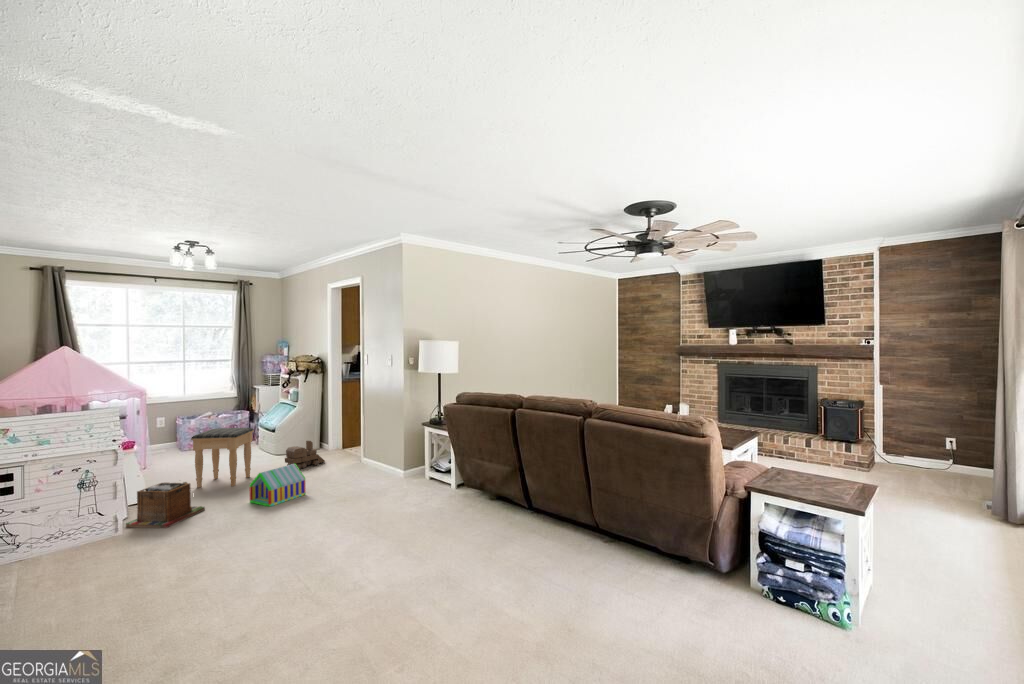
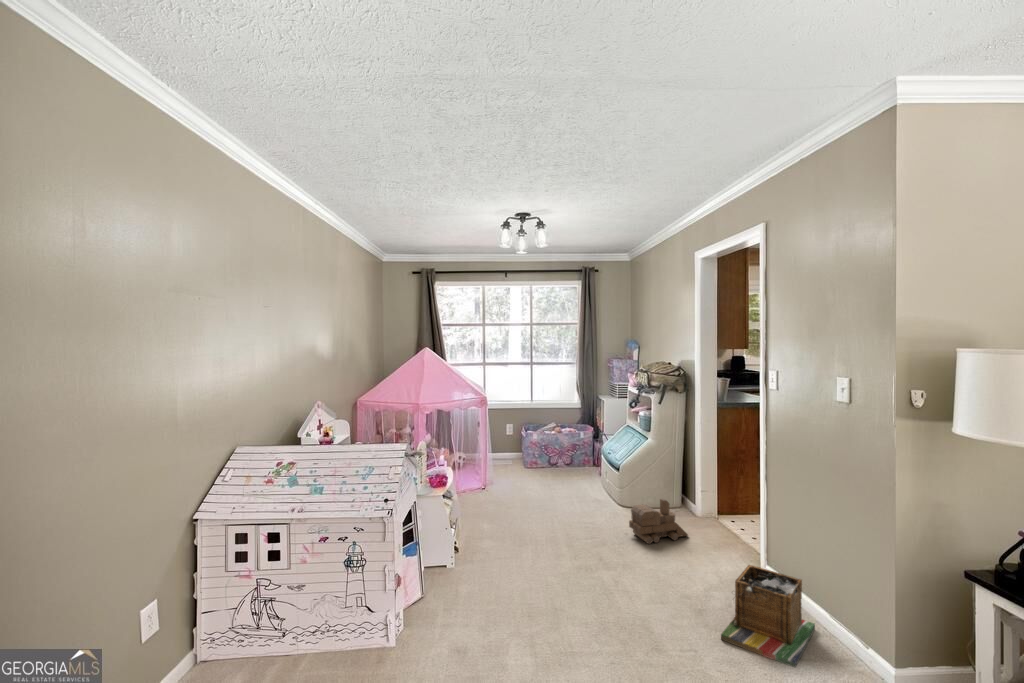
footstool: present [191,428,254,488] -> none [510,466,588,559]
toy house: present [249,464,306,507] -> none [569,562,655,640]
laundry basket: present [126,482,205,528] -> present [721,565,815,667]

